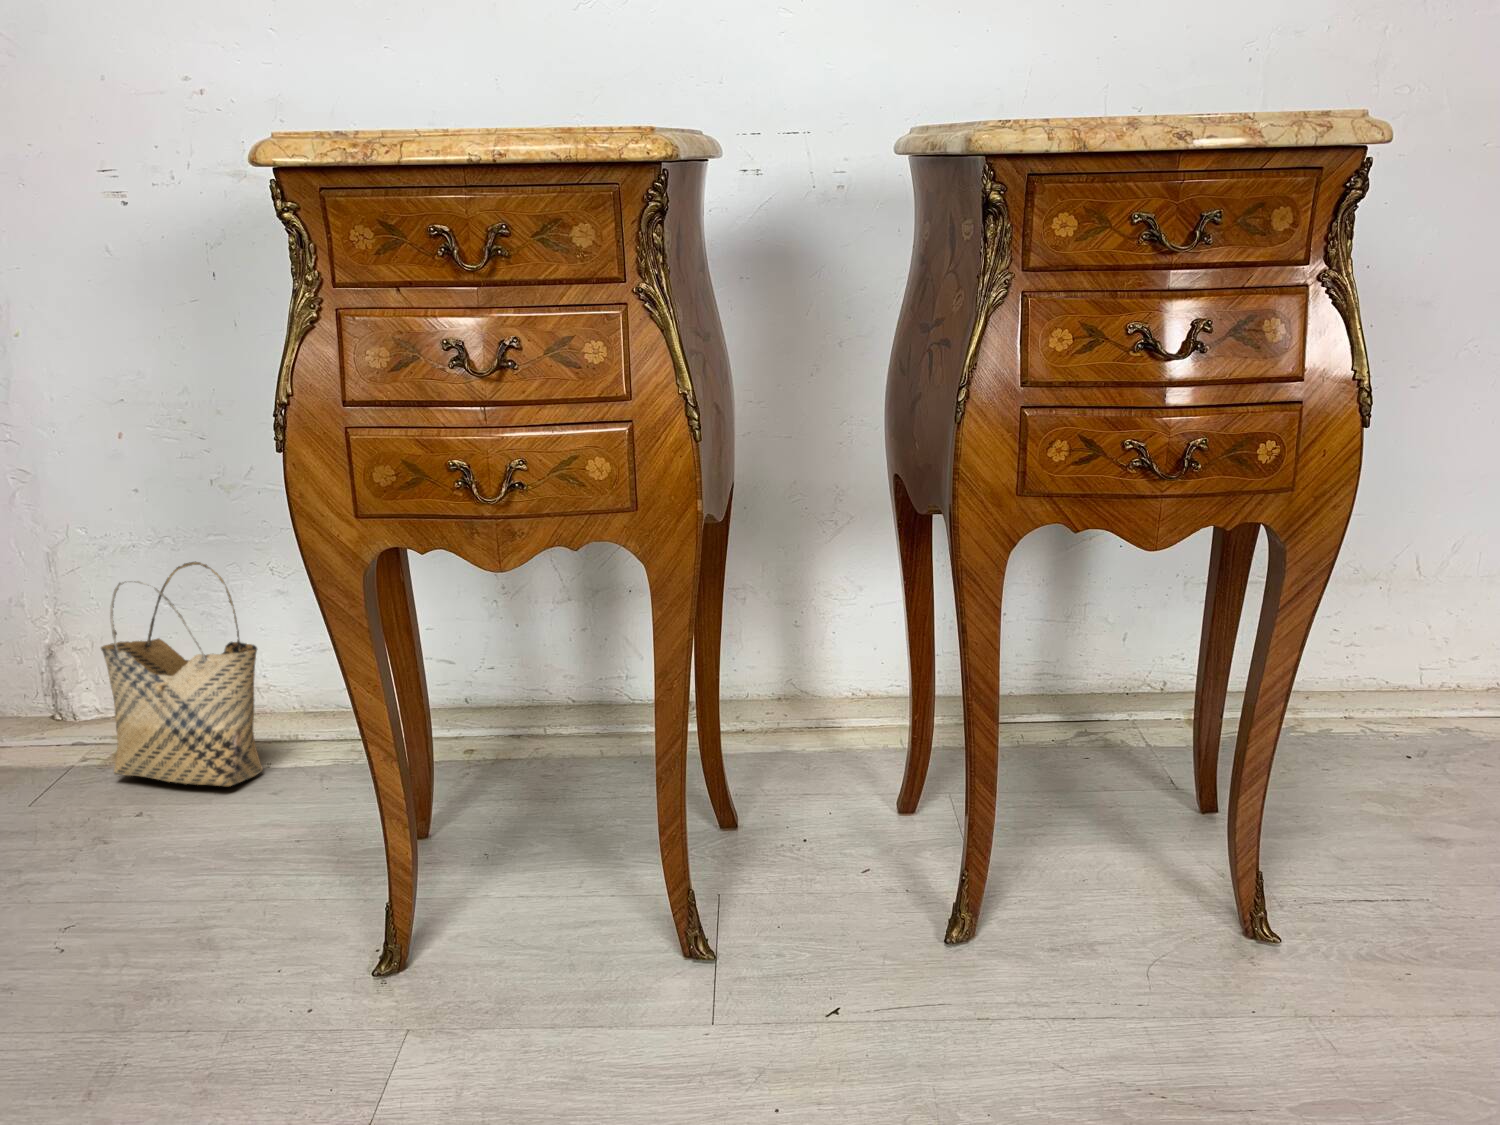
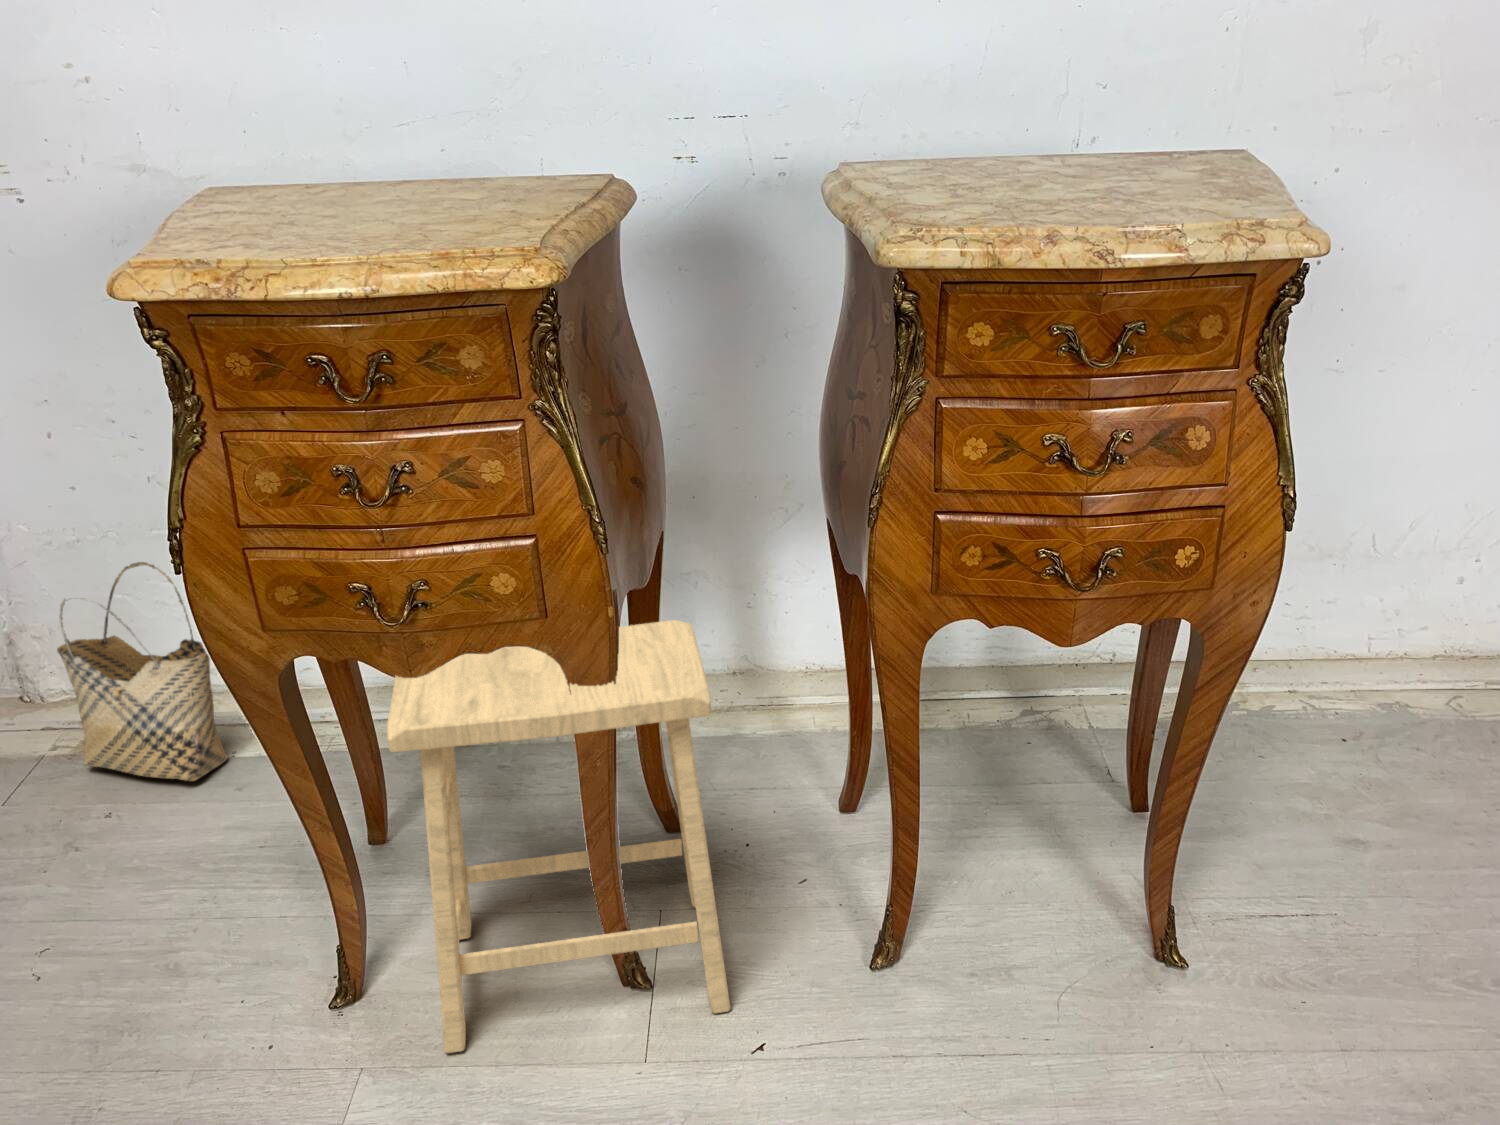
footstool: none [475,554,806,998] -> present [387,620,730,1053]

